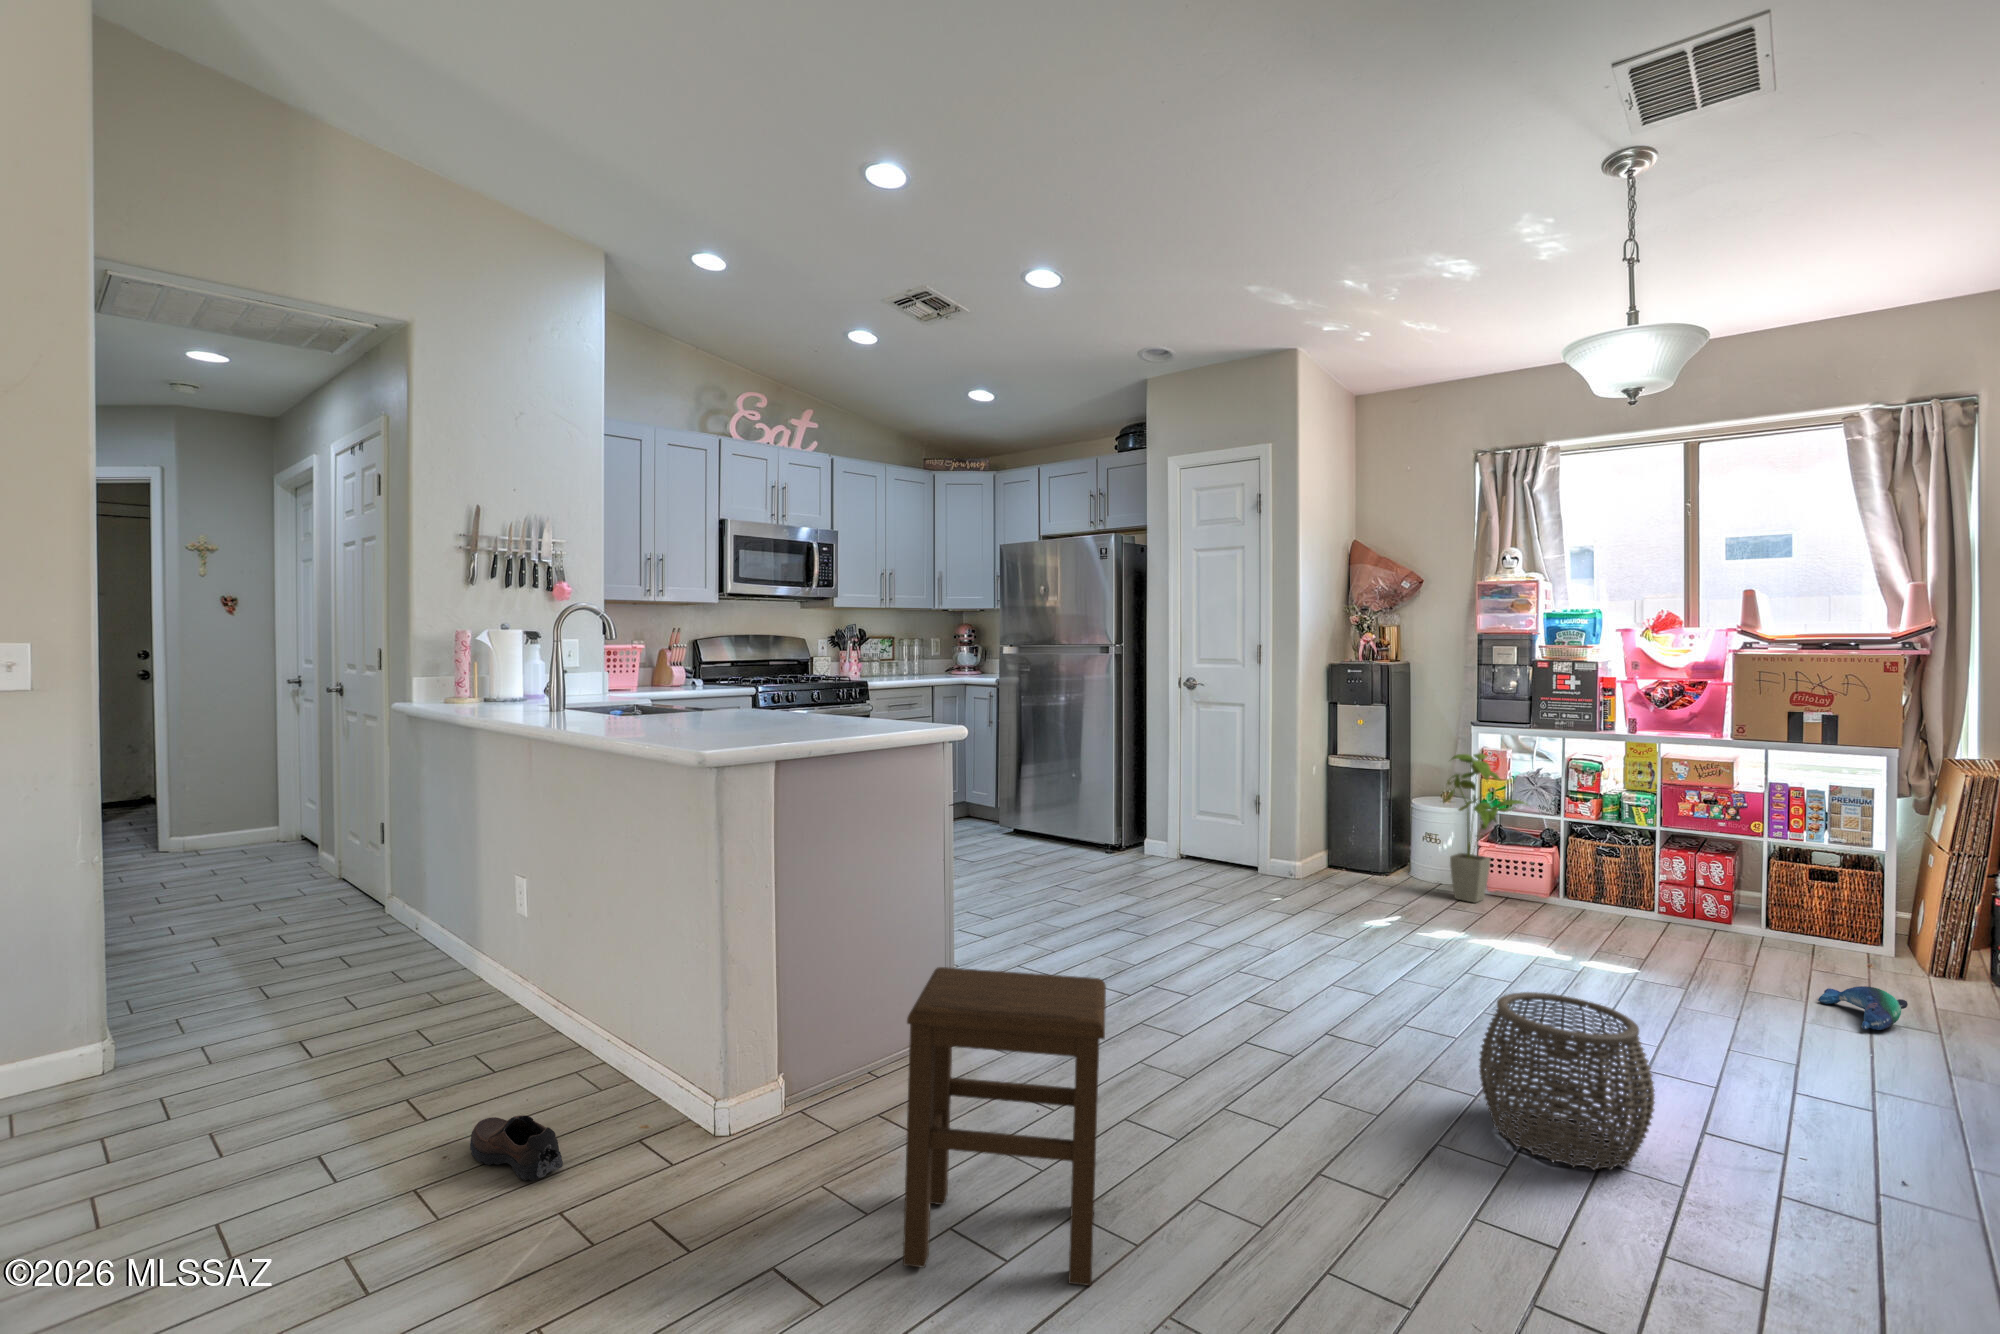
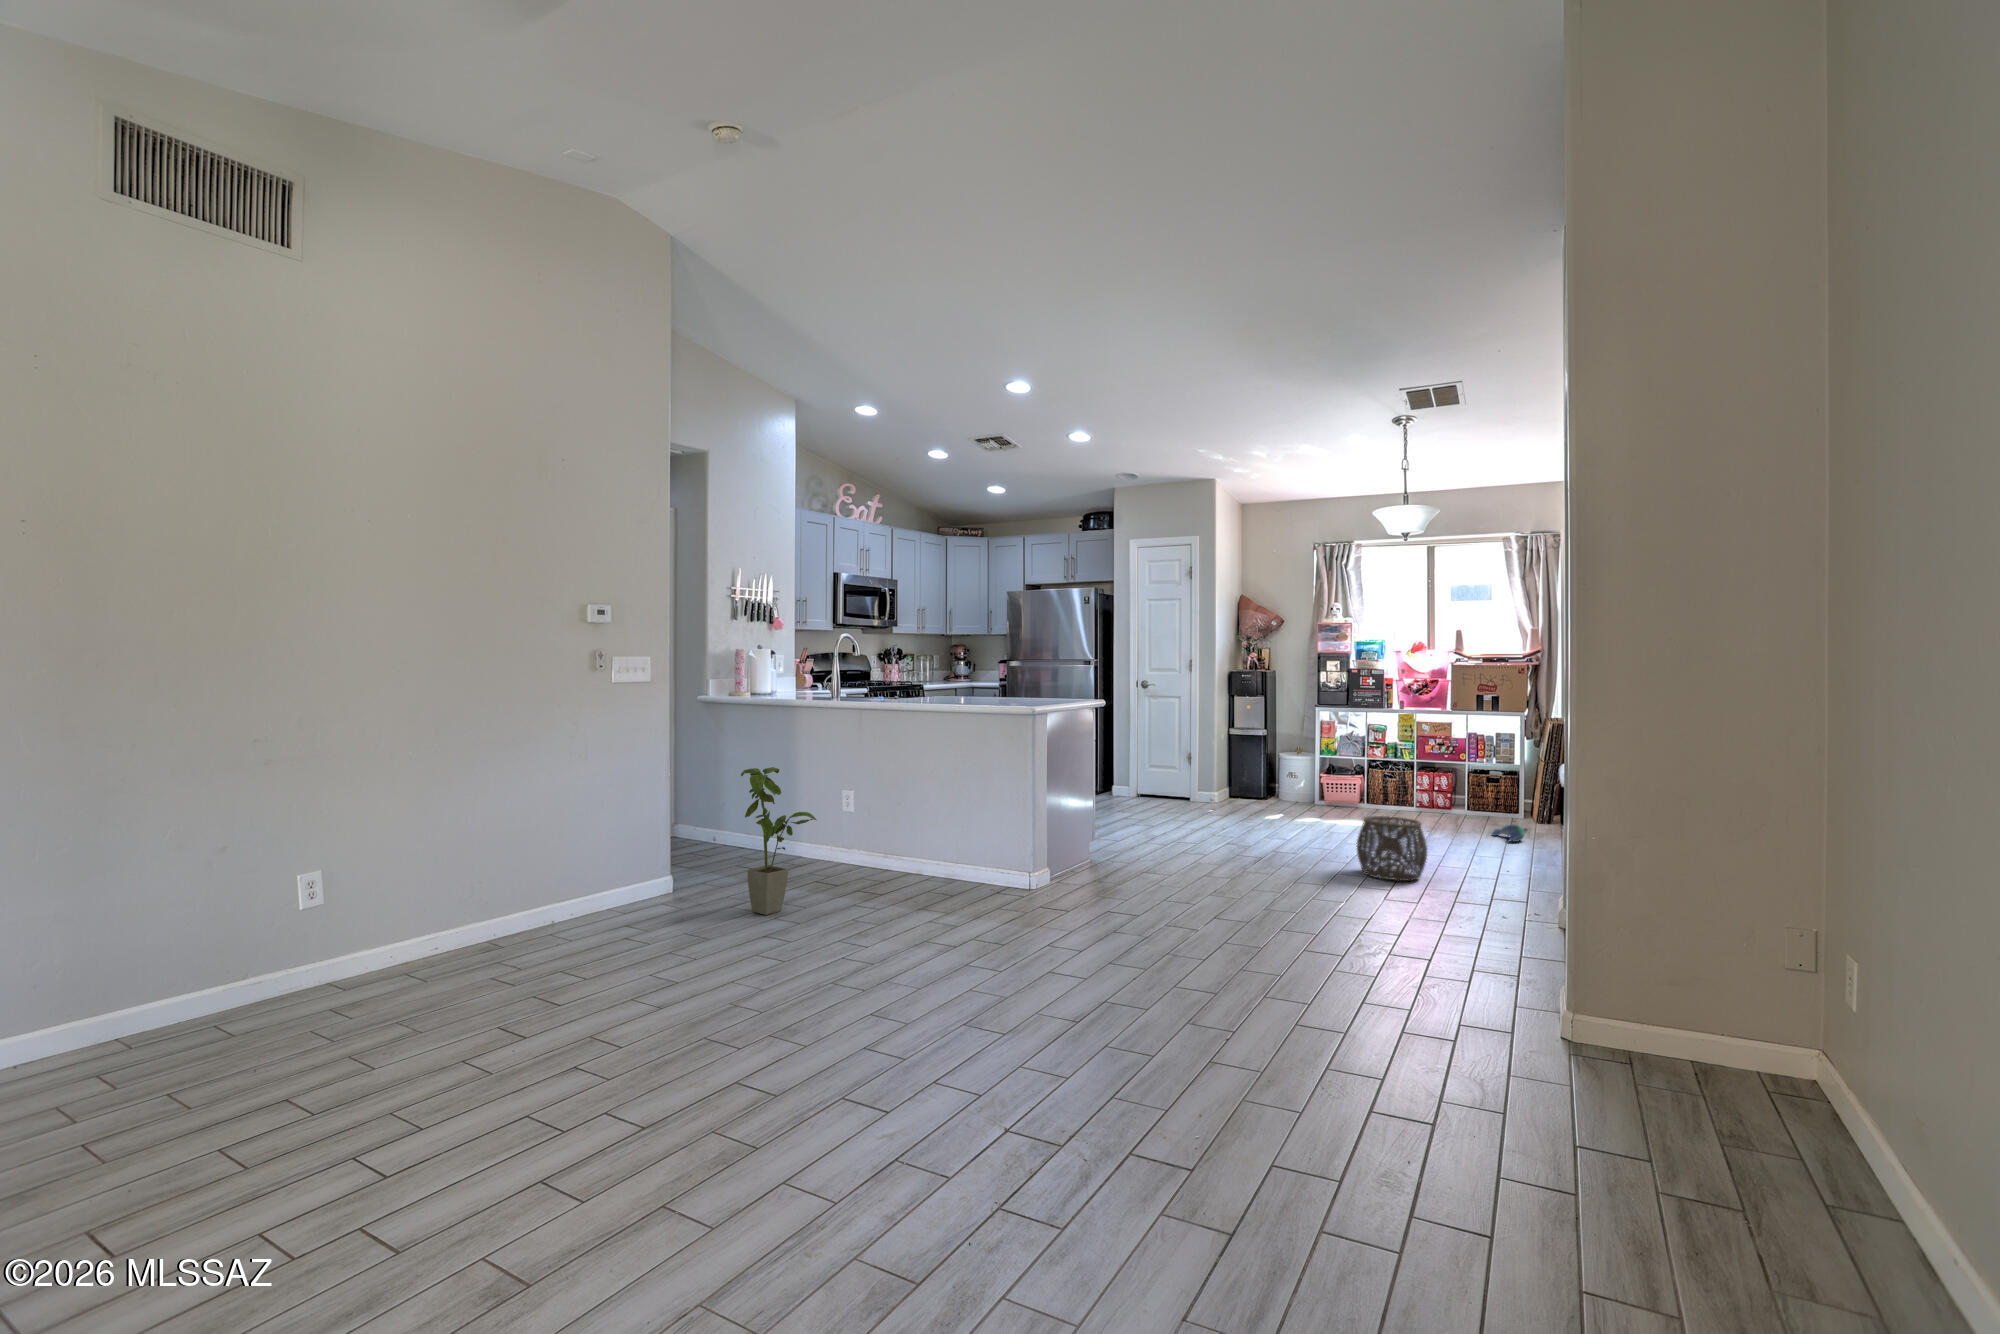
house plant: present [1446,753,1525,903] -> present [741,767,816,915]
stool: present [903,967,1106,1286] -> none [1147,800,1240,914]
shoe: present [470,1115,563,1181] -> none [919,883,976,908]

